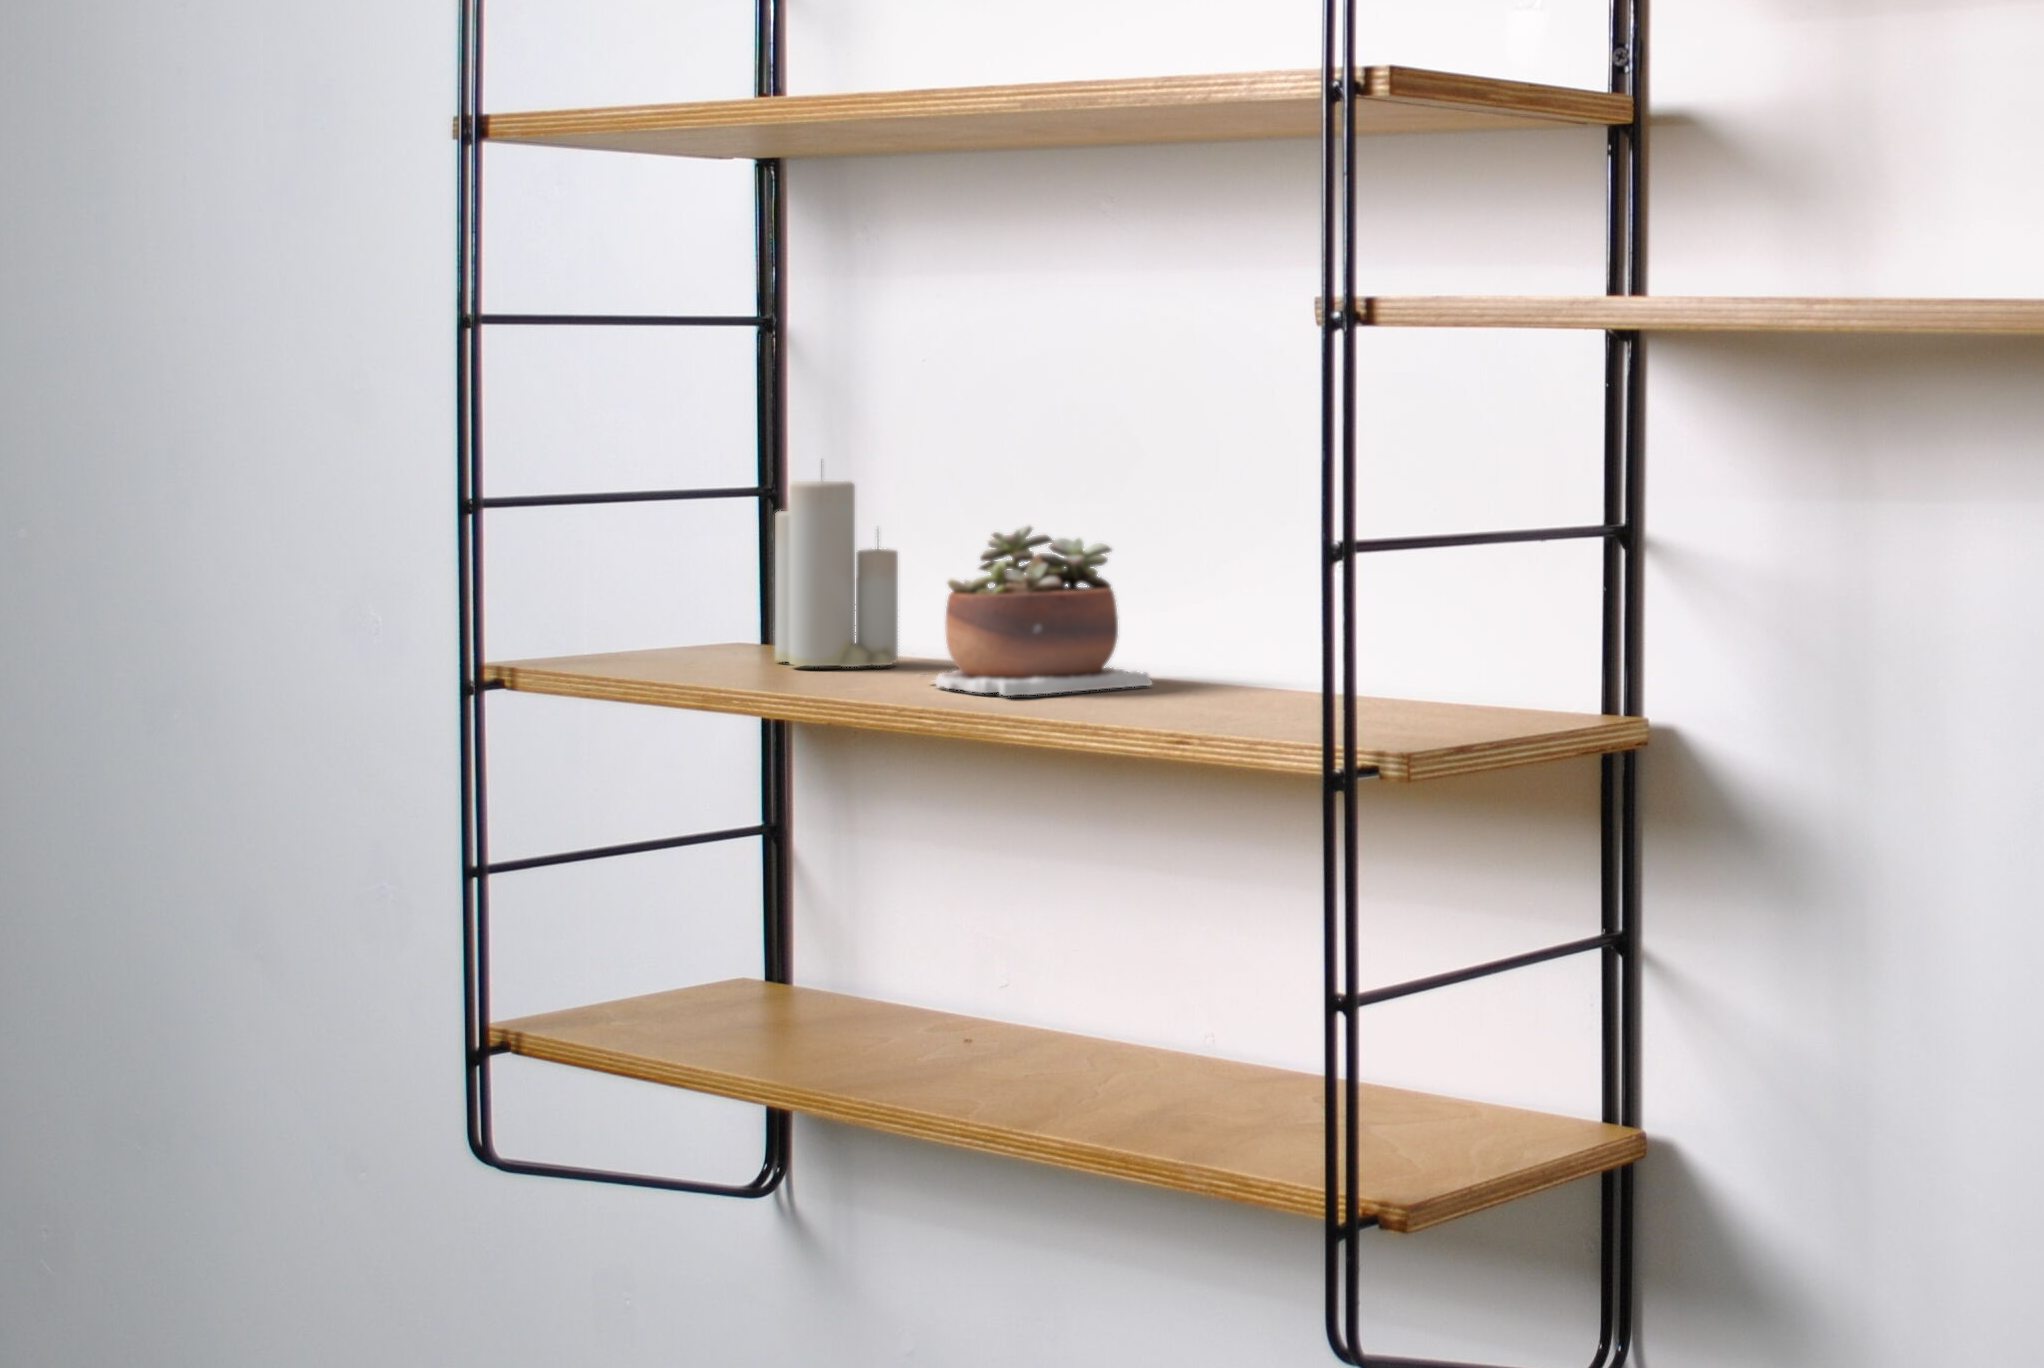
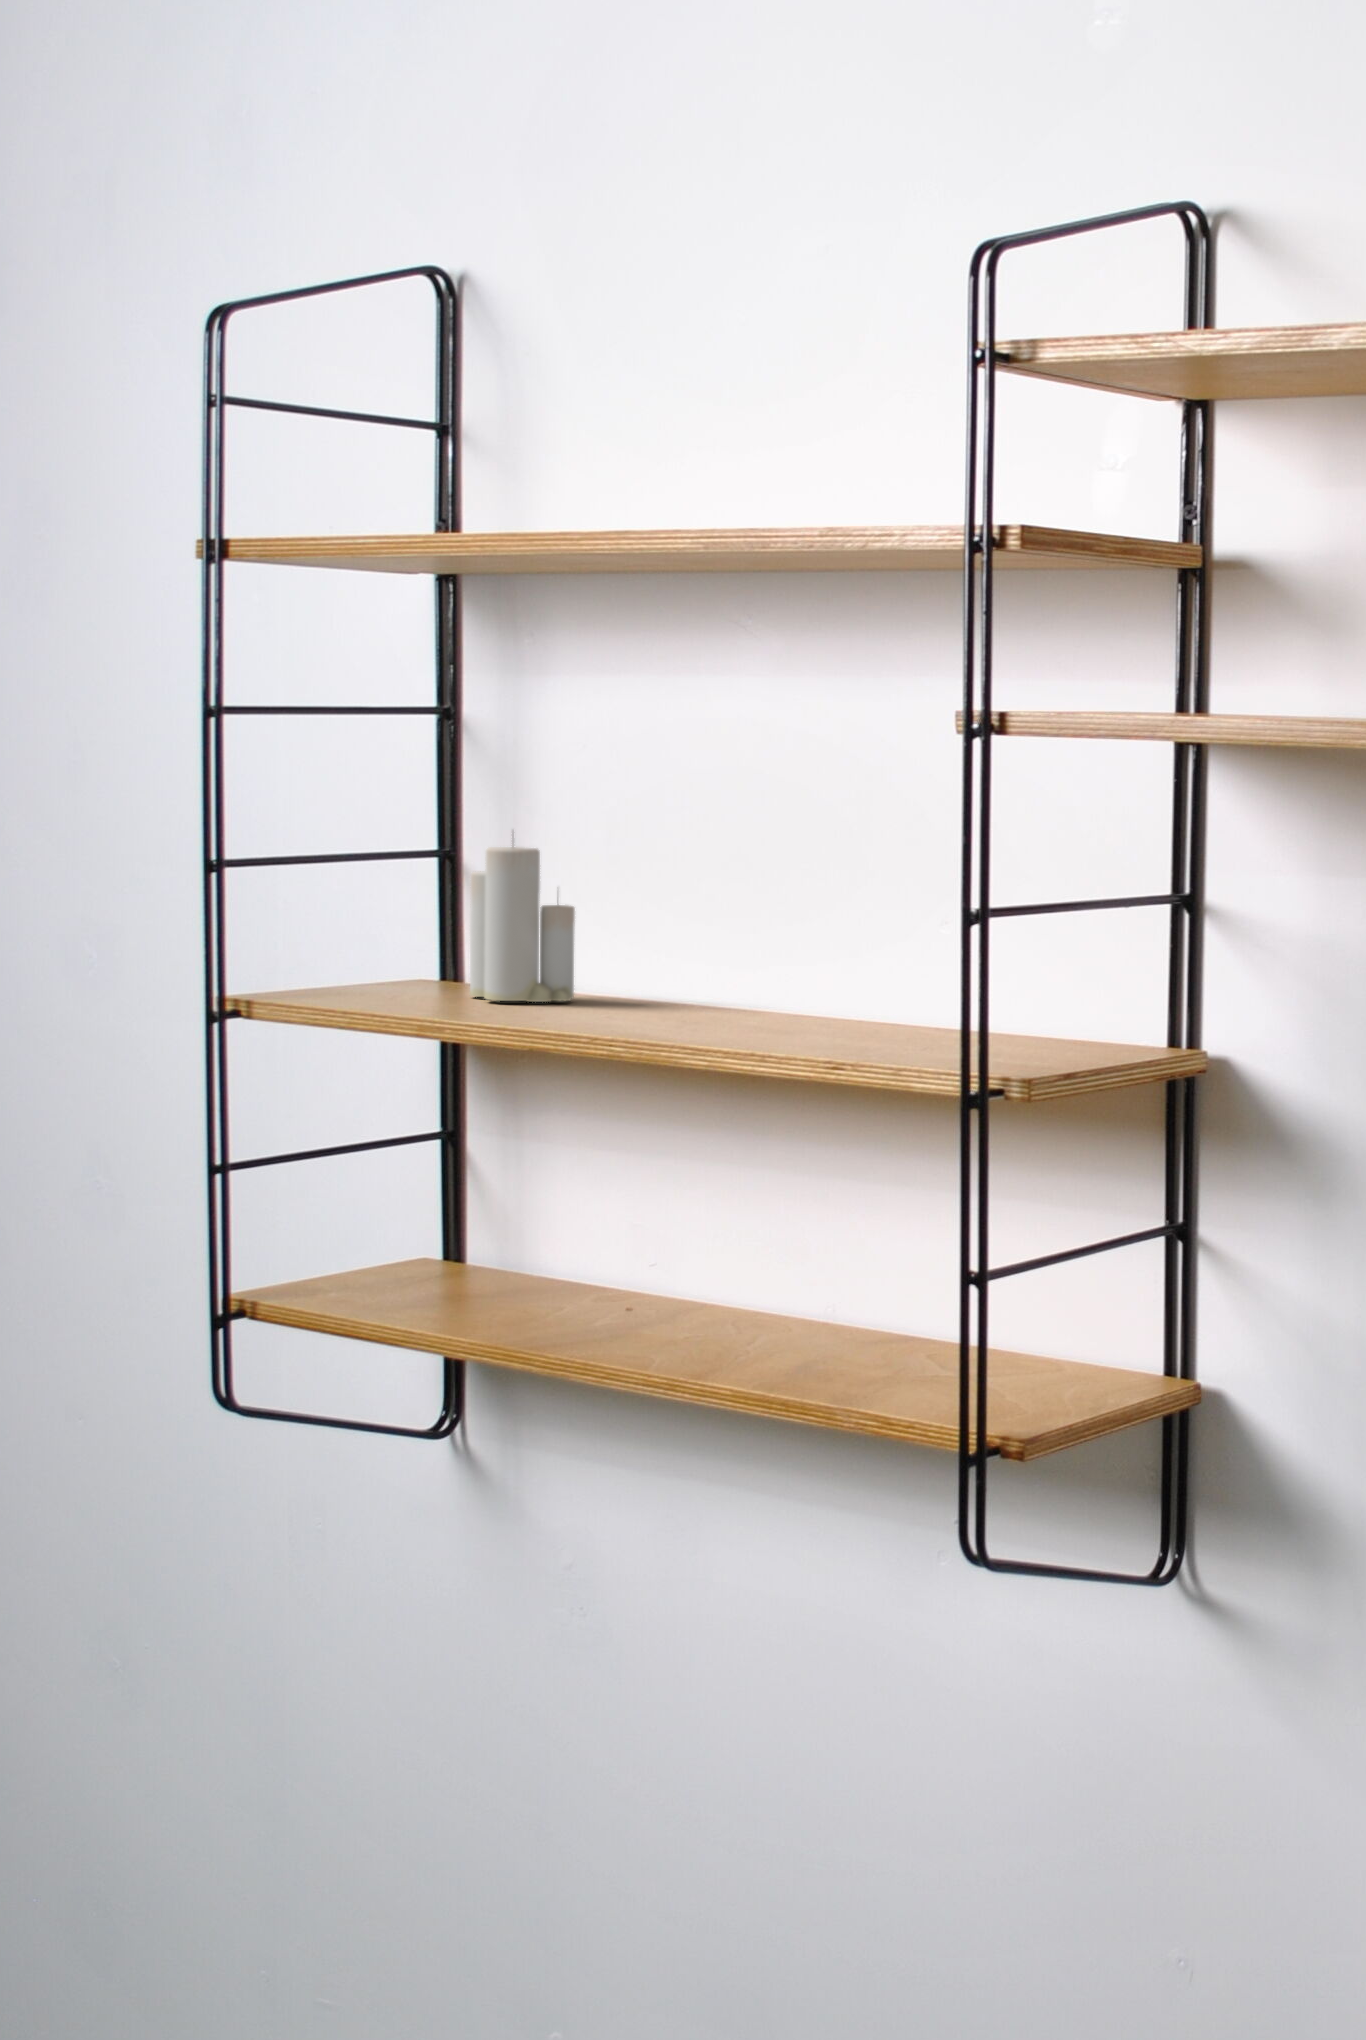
succulent plant: present [933,525,1152,696] -> none [599,888,796,1028]

